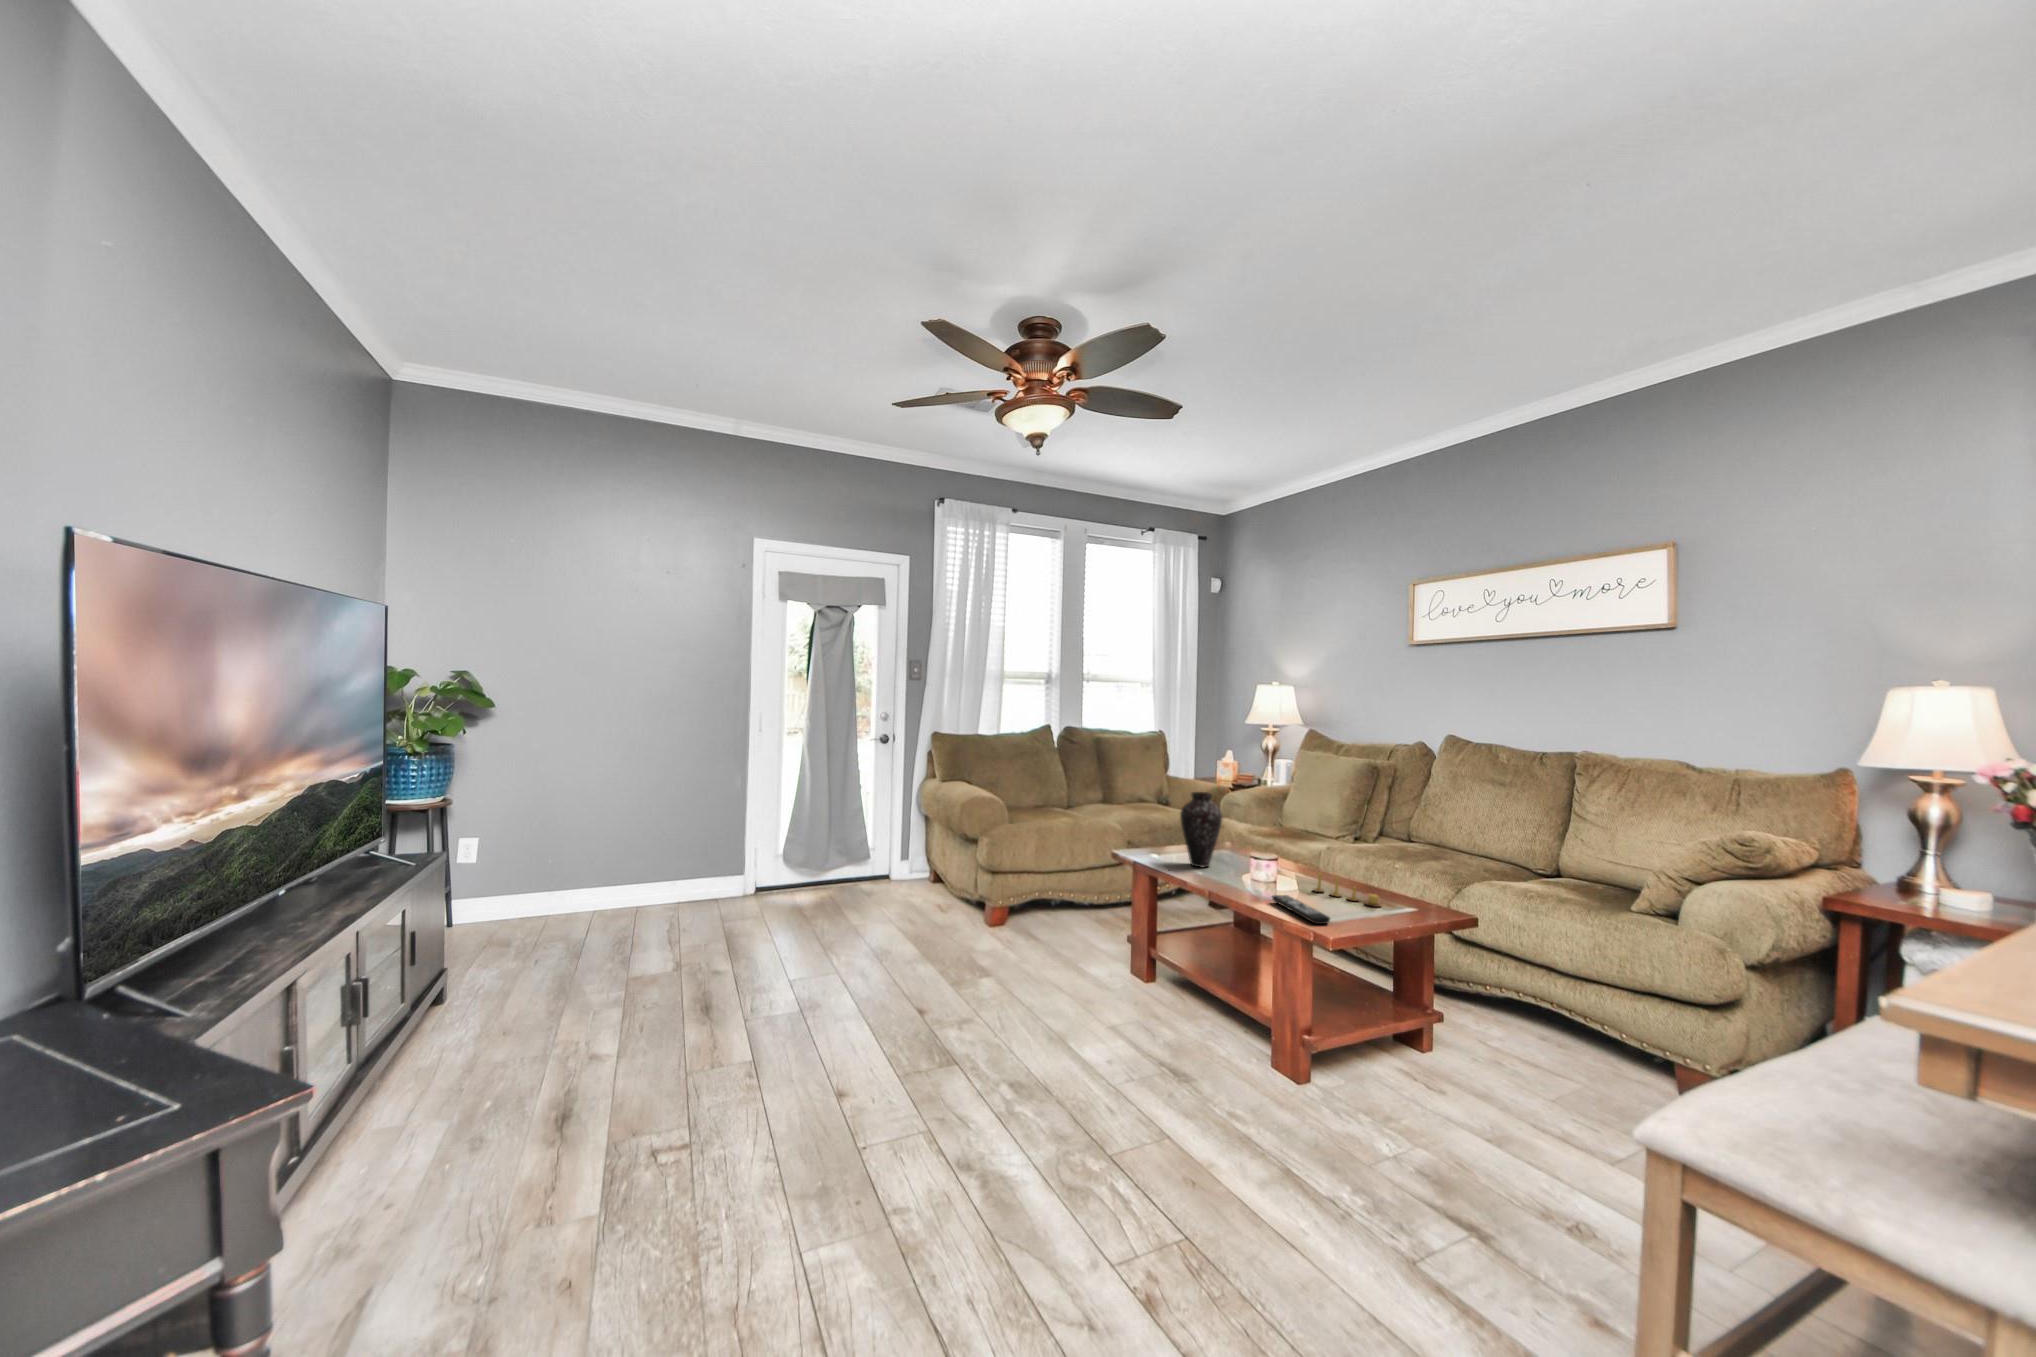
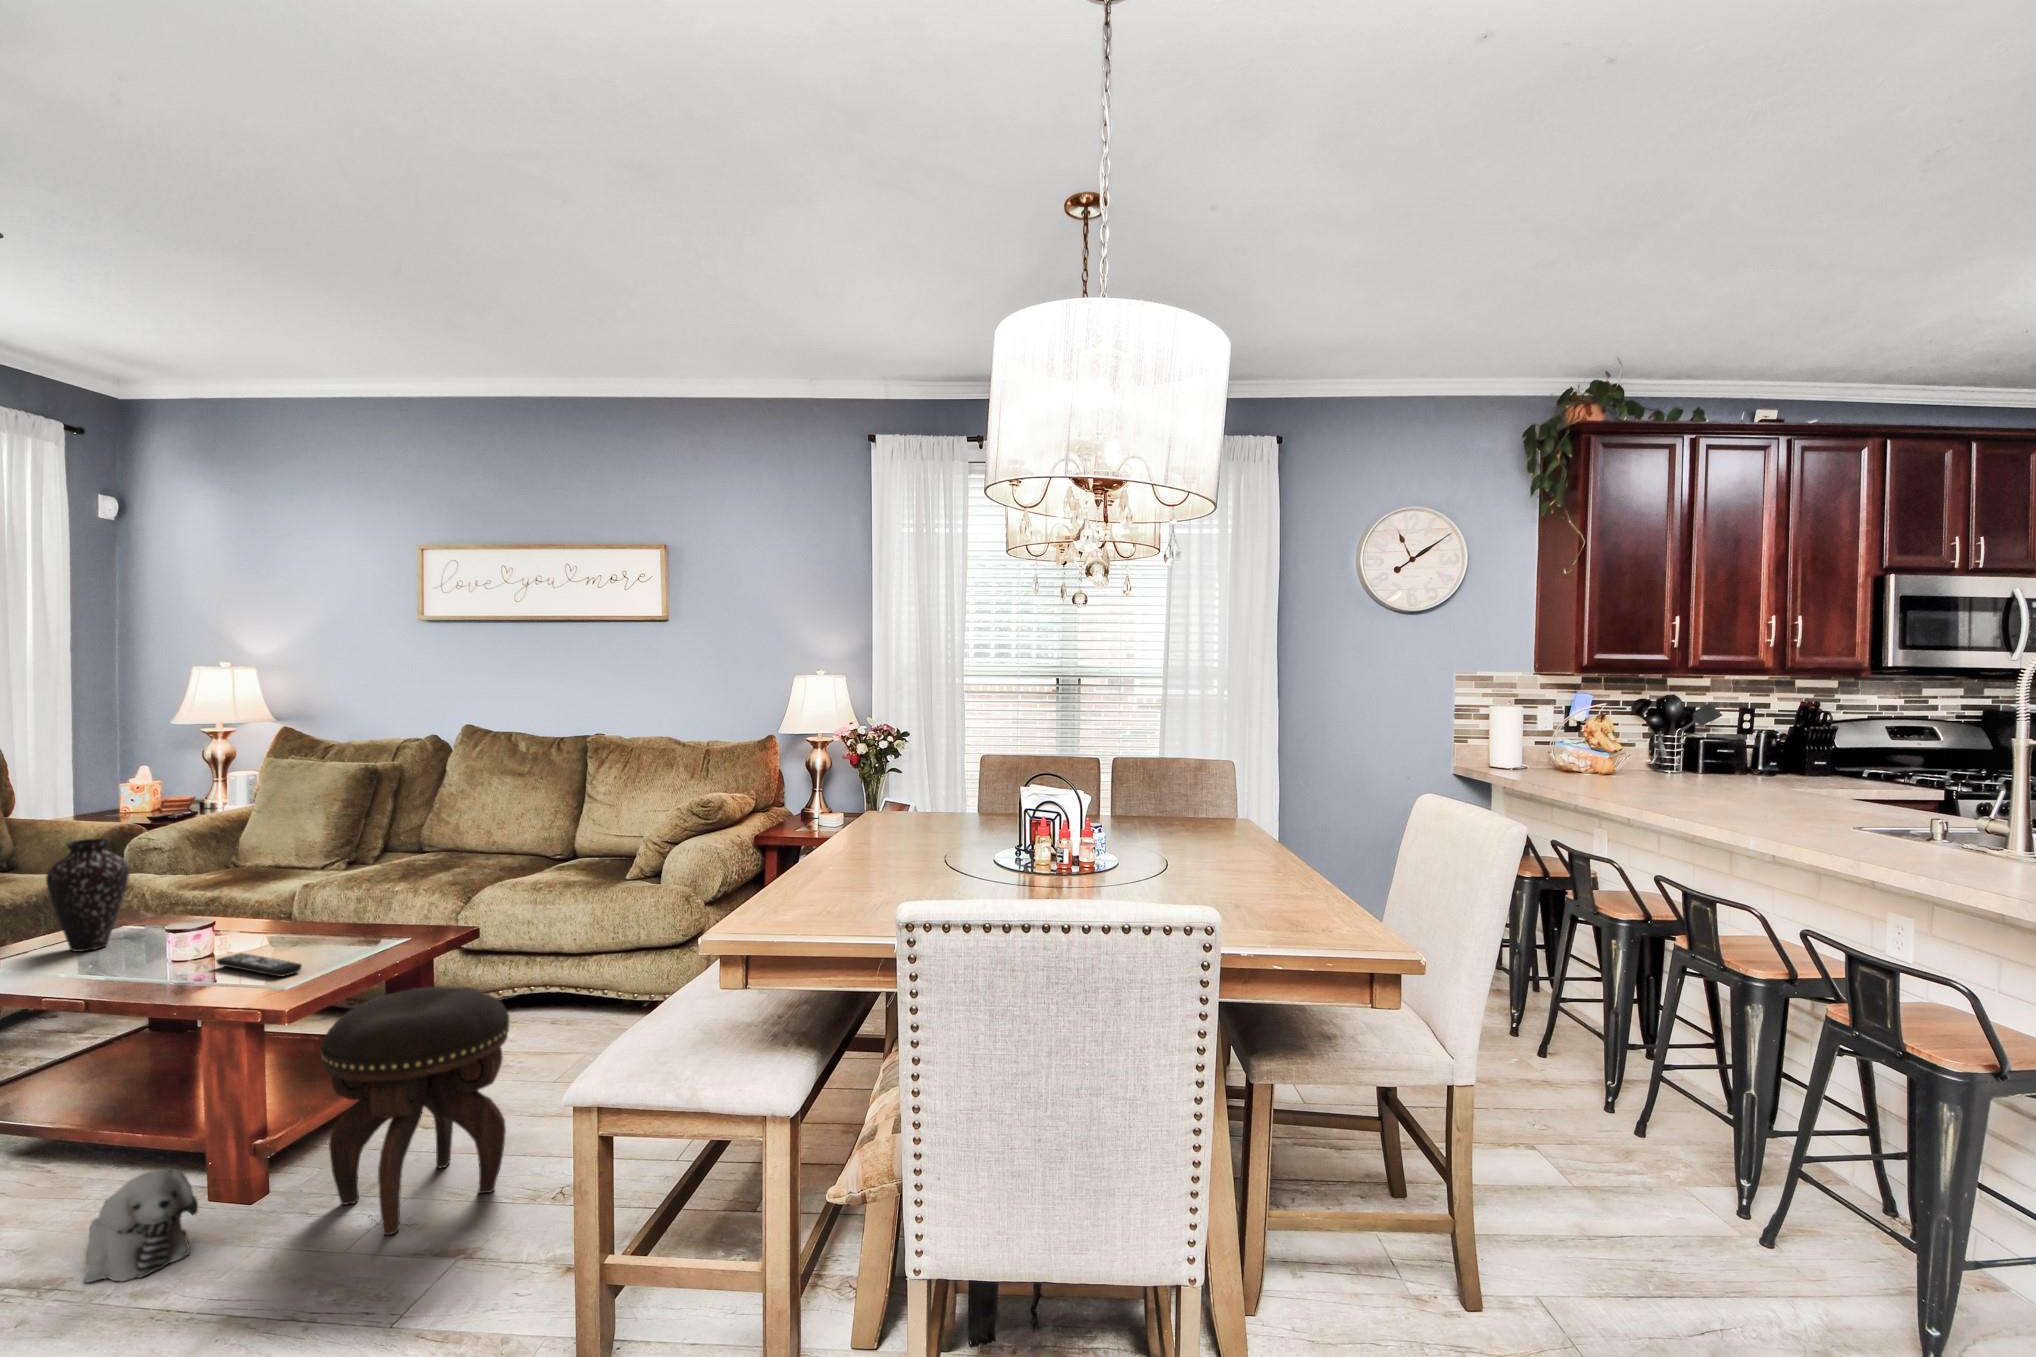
candle: present [1314,873,1381,907] -> none [280,912,374,940]
footstool: none [1349,970,1529,1217] -> present [321,987,509,1235]
plush toy: none [1188,1053,1258,1137] -> present [83,1169,198,1282]

